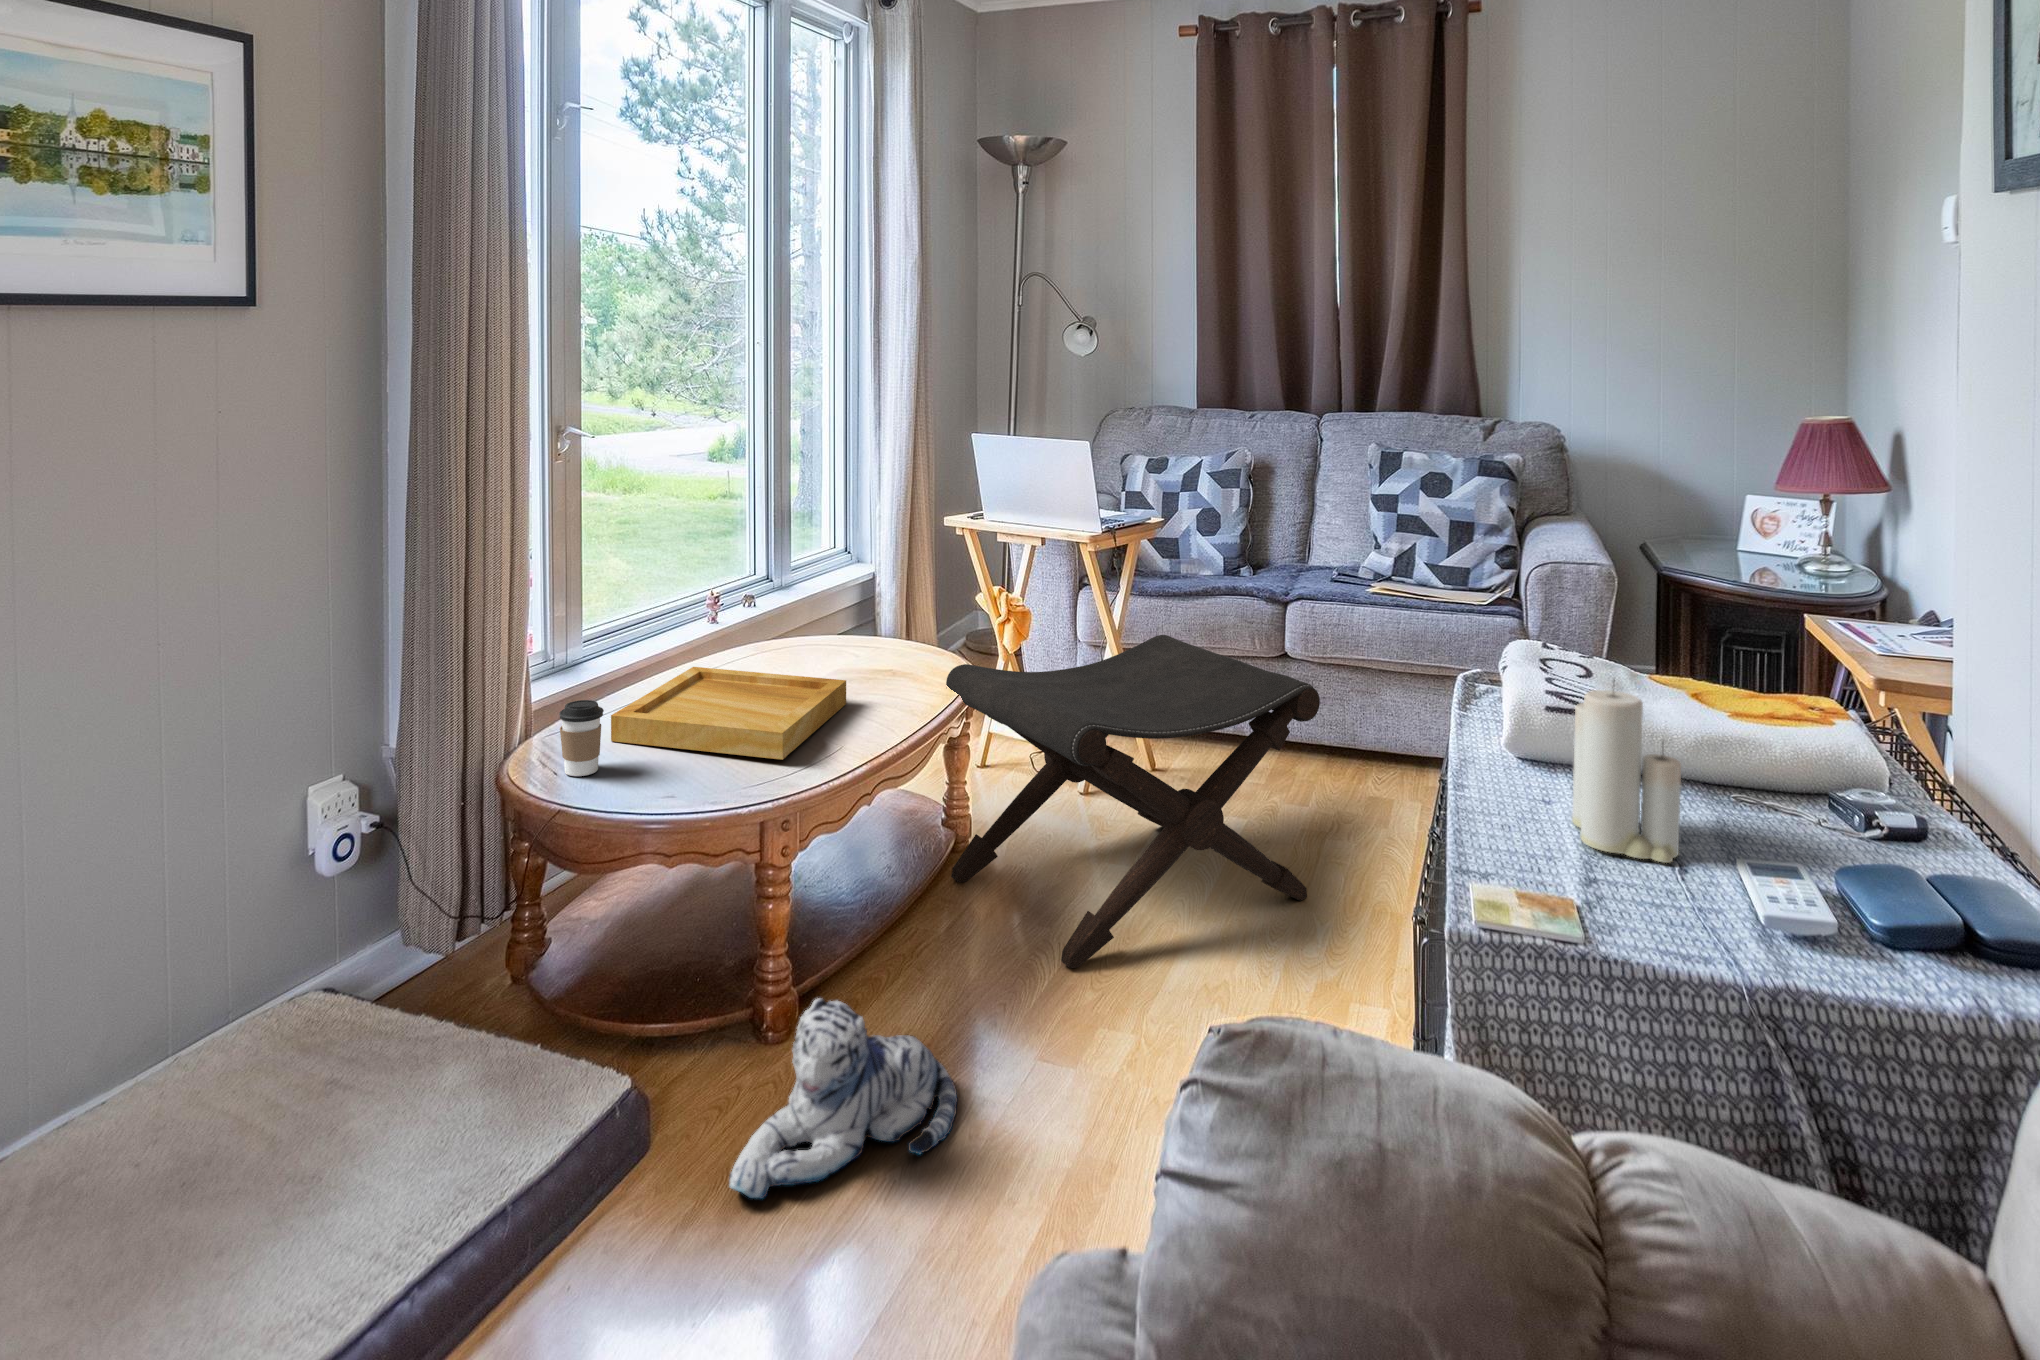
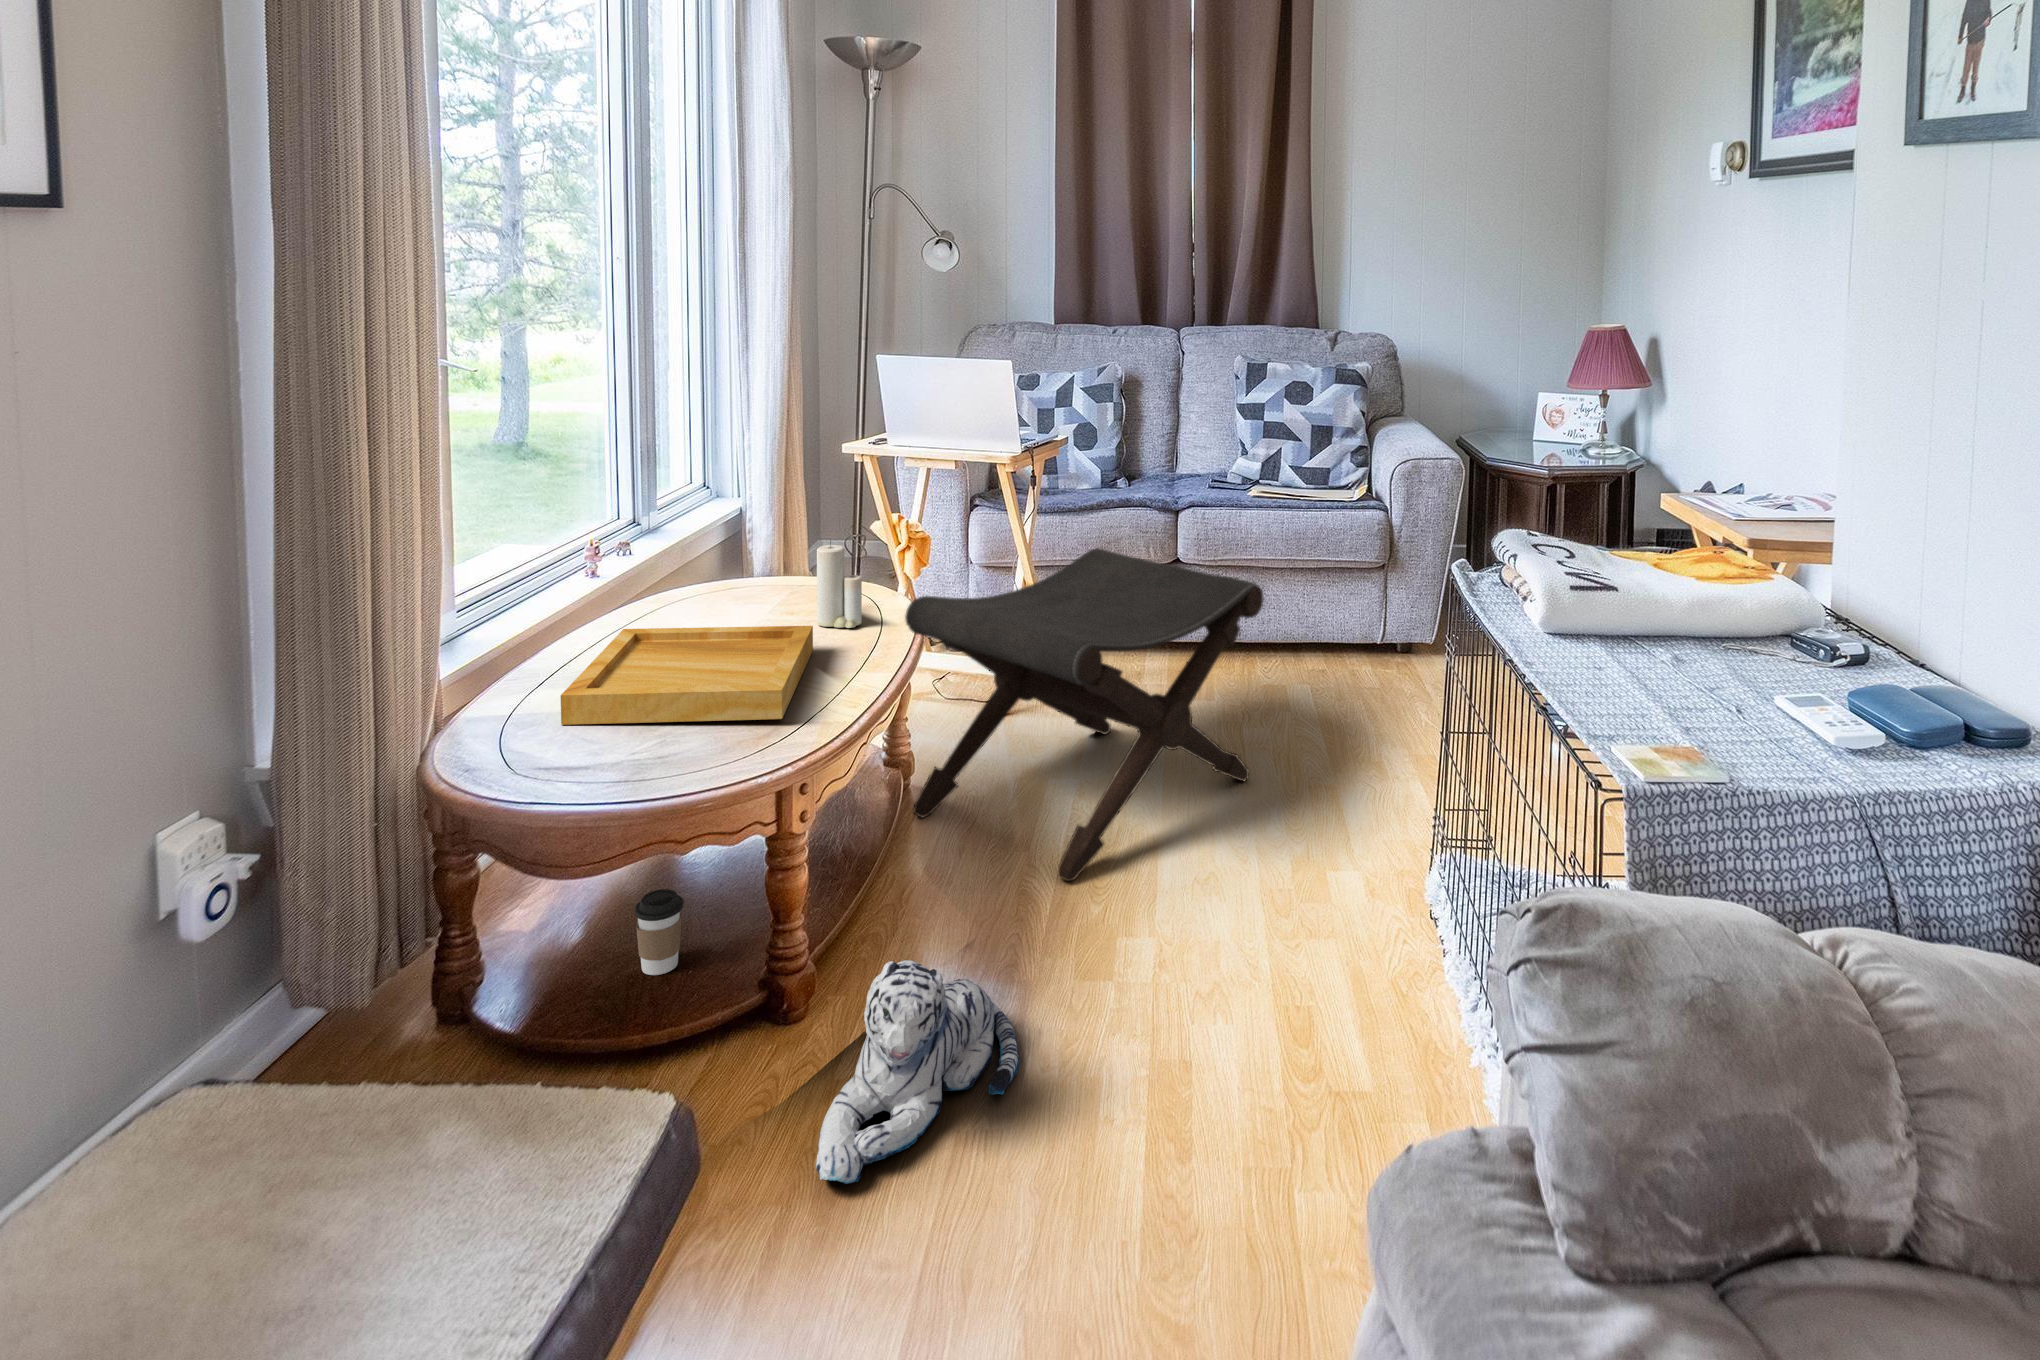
candle: present [1572,679,1681,863] -> present [817,539,862,628]
coffee cup: present [559,700,604,776] -> present [634,889,684,975]

